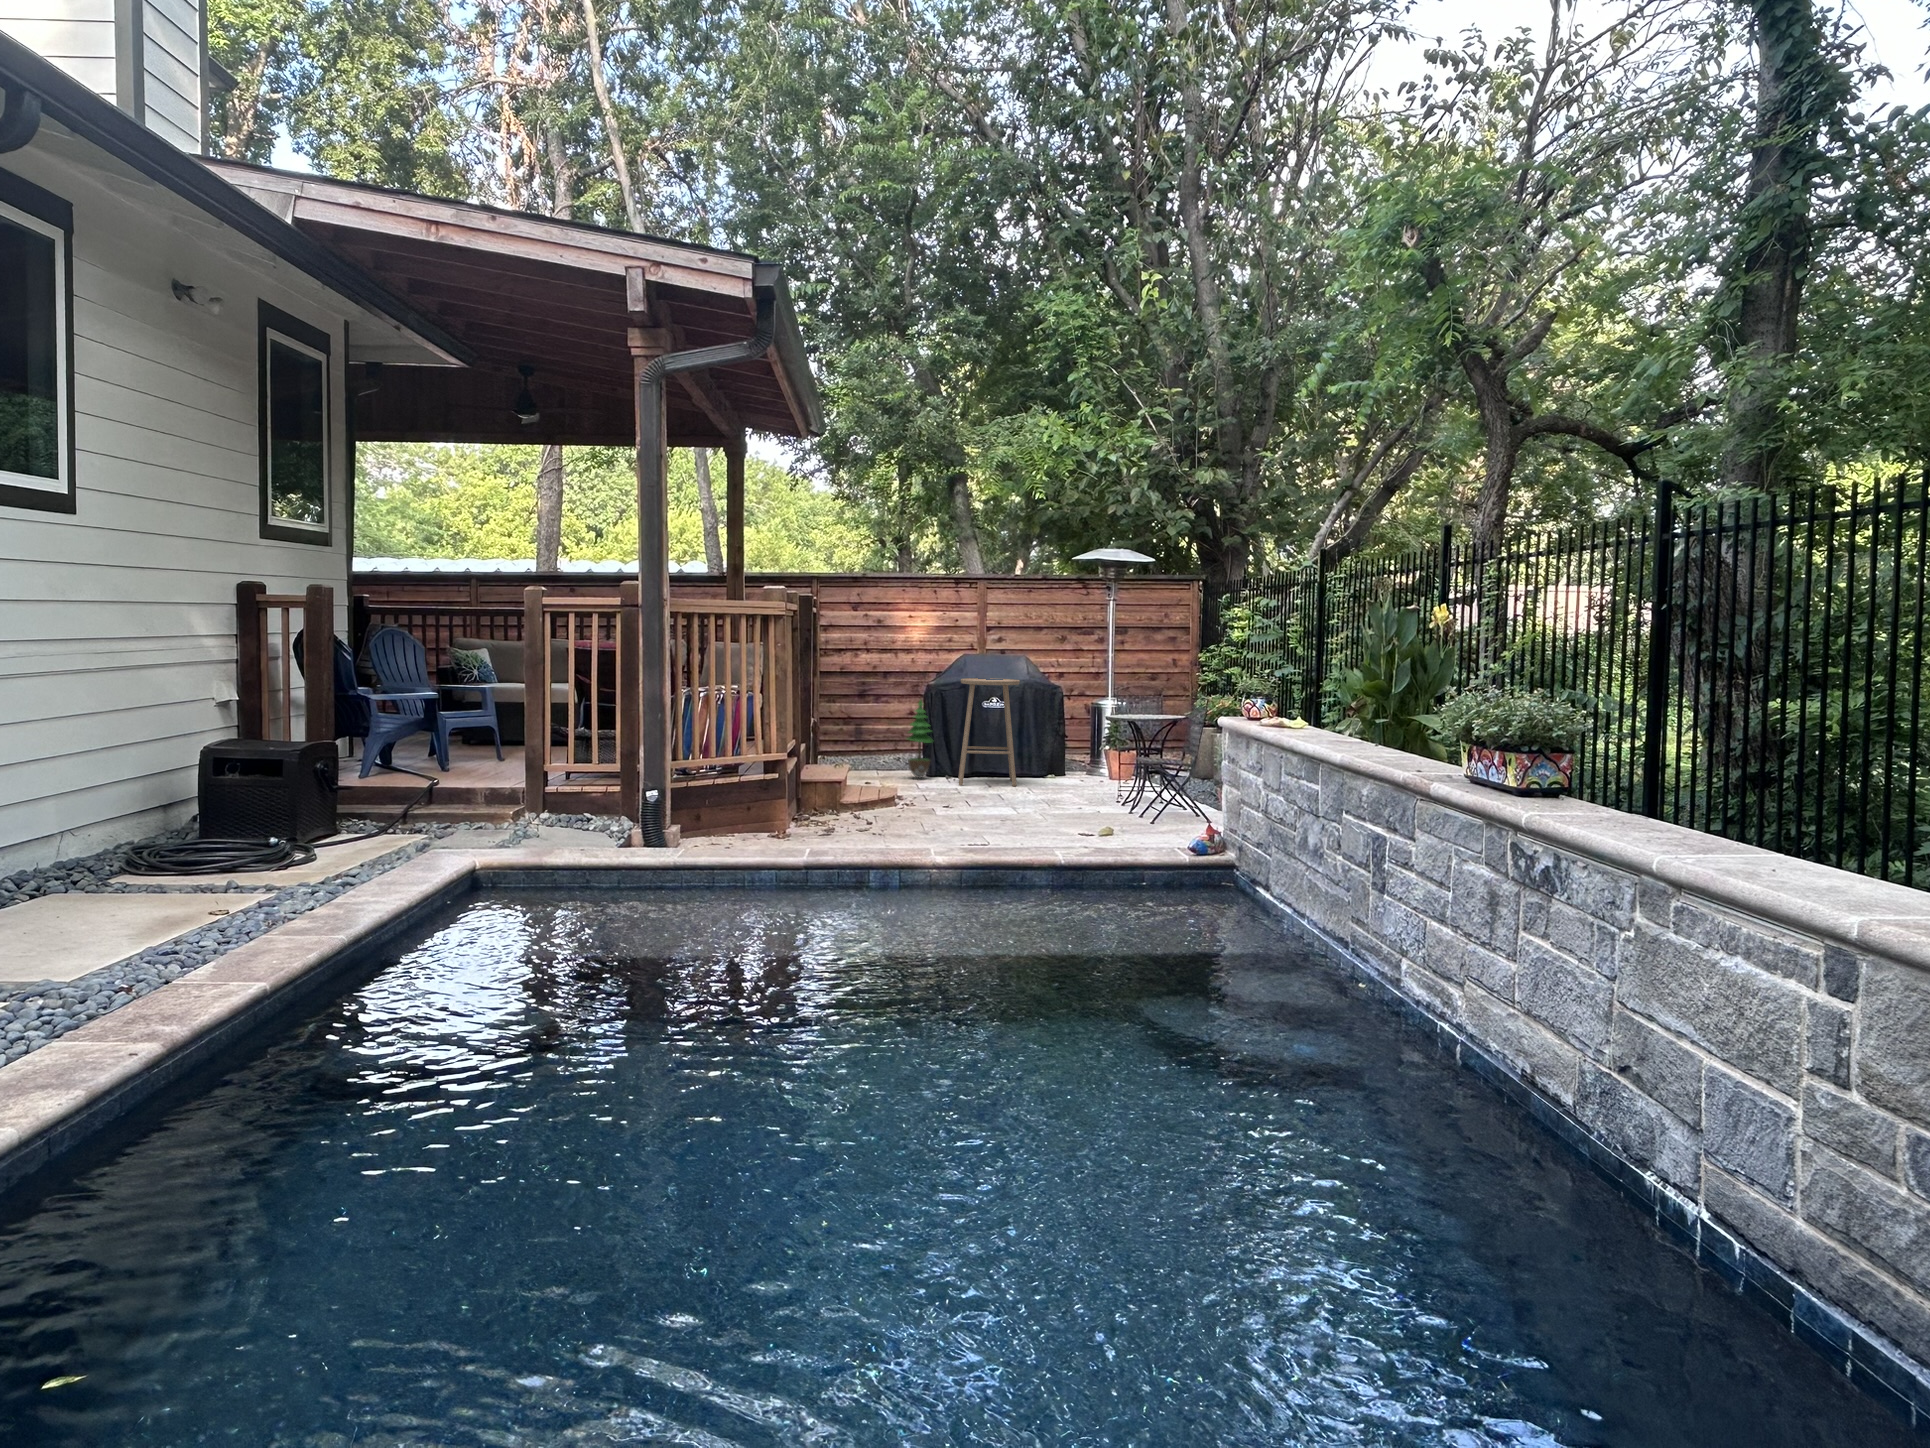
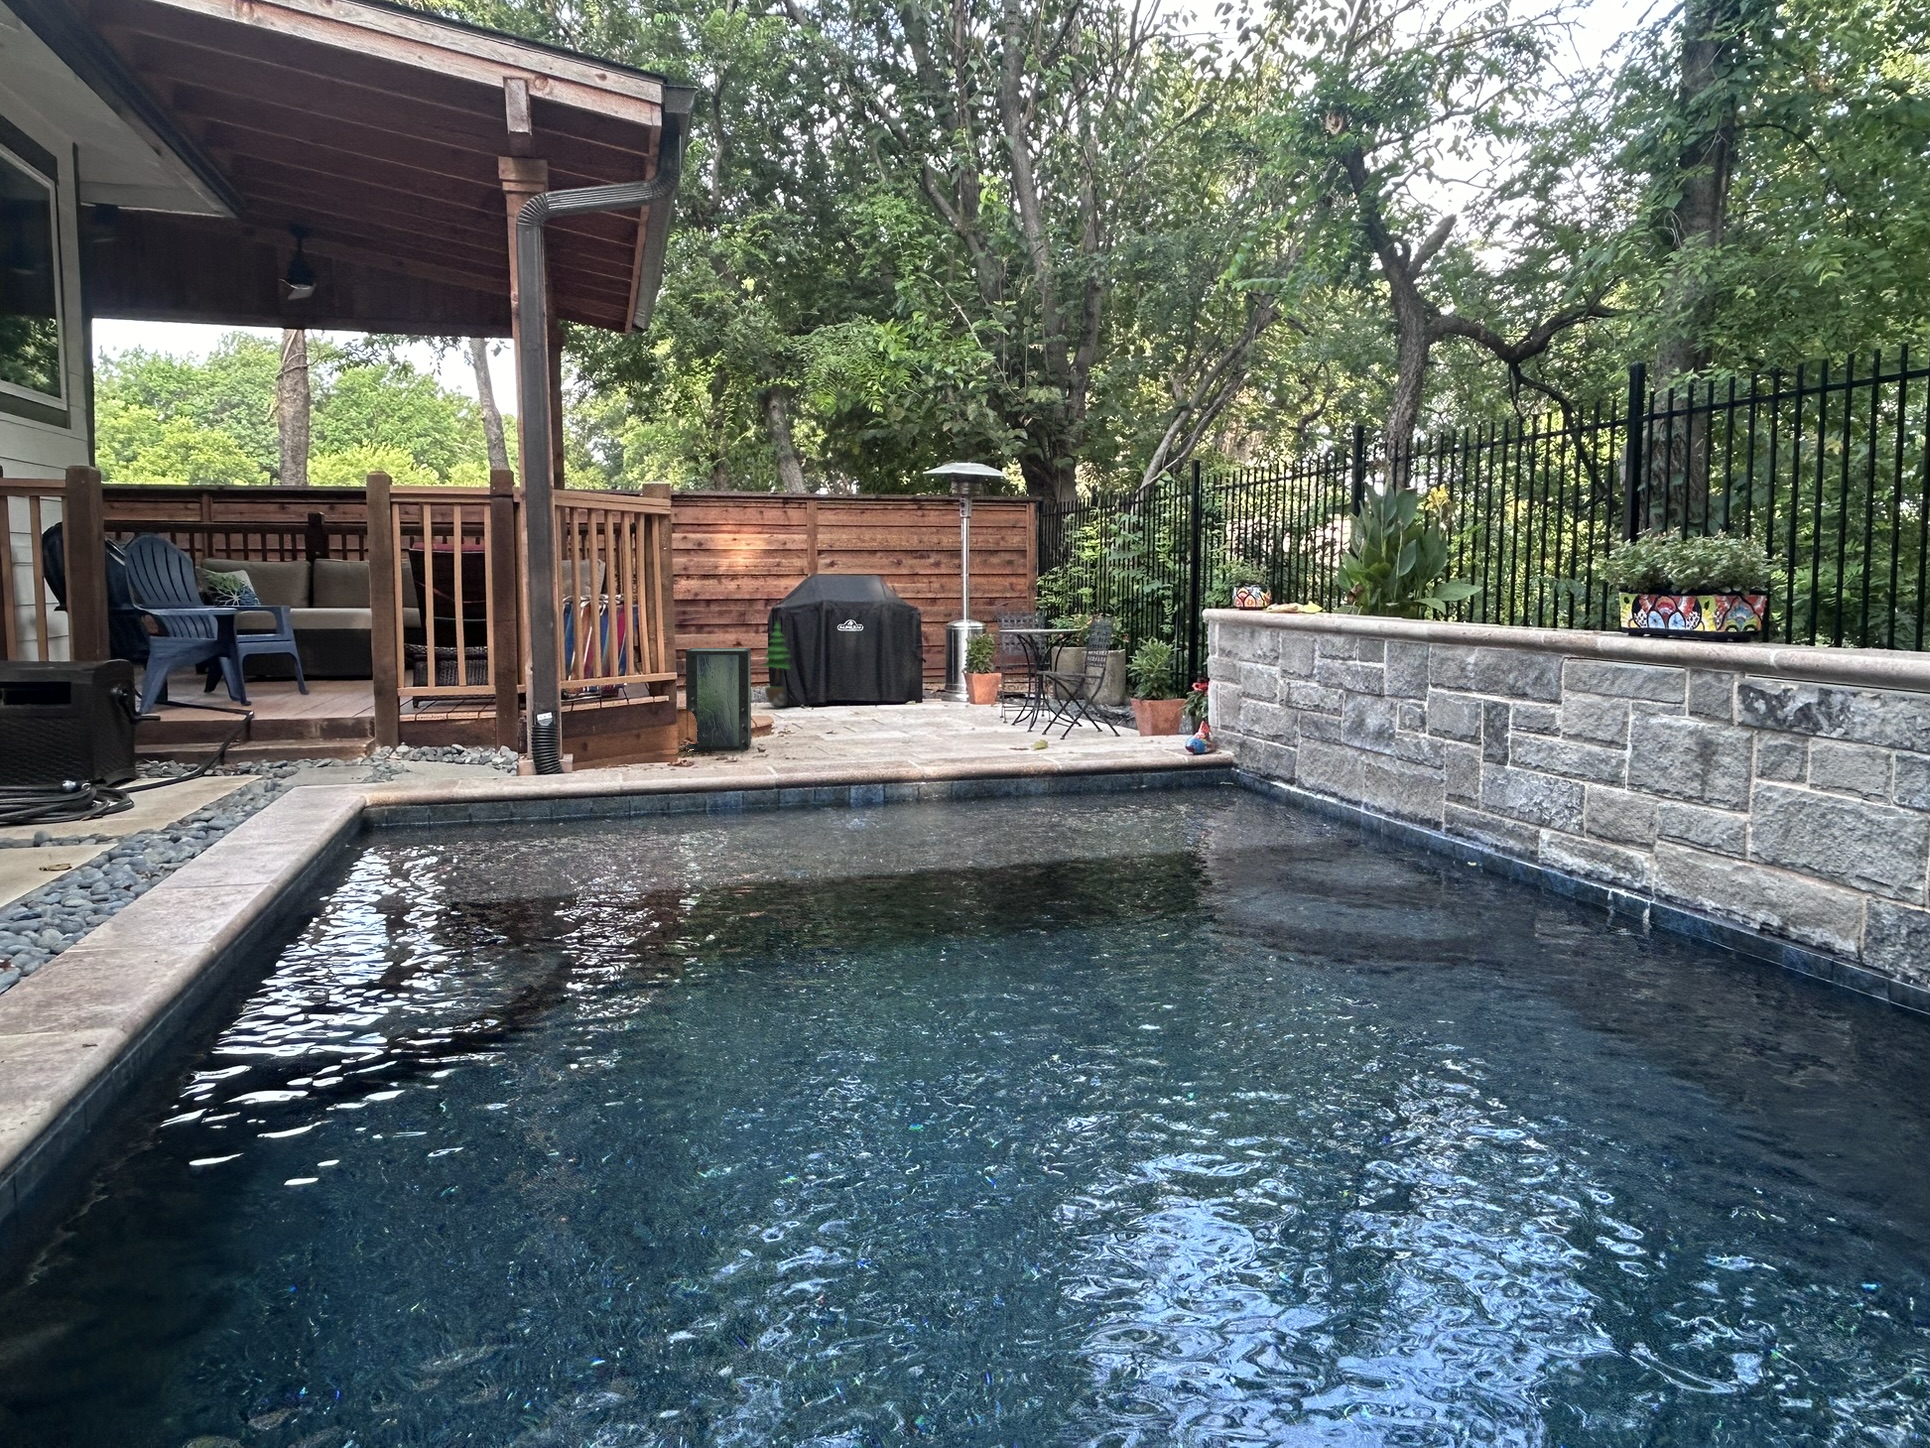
stool: present [958,678,1020,786] -> none [821,598,890,712]
storage box: none [795,731,860,826] -> present [686,648,751,751]

